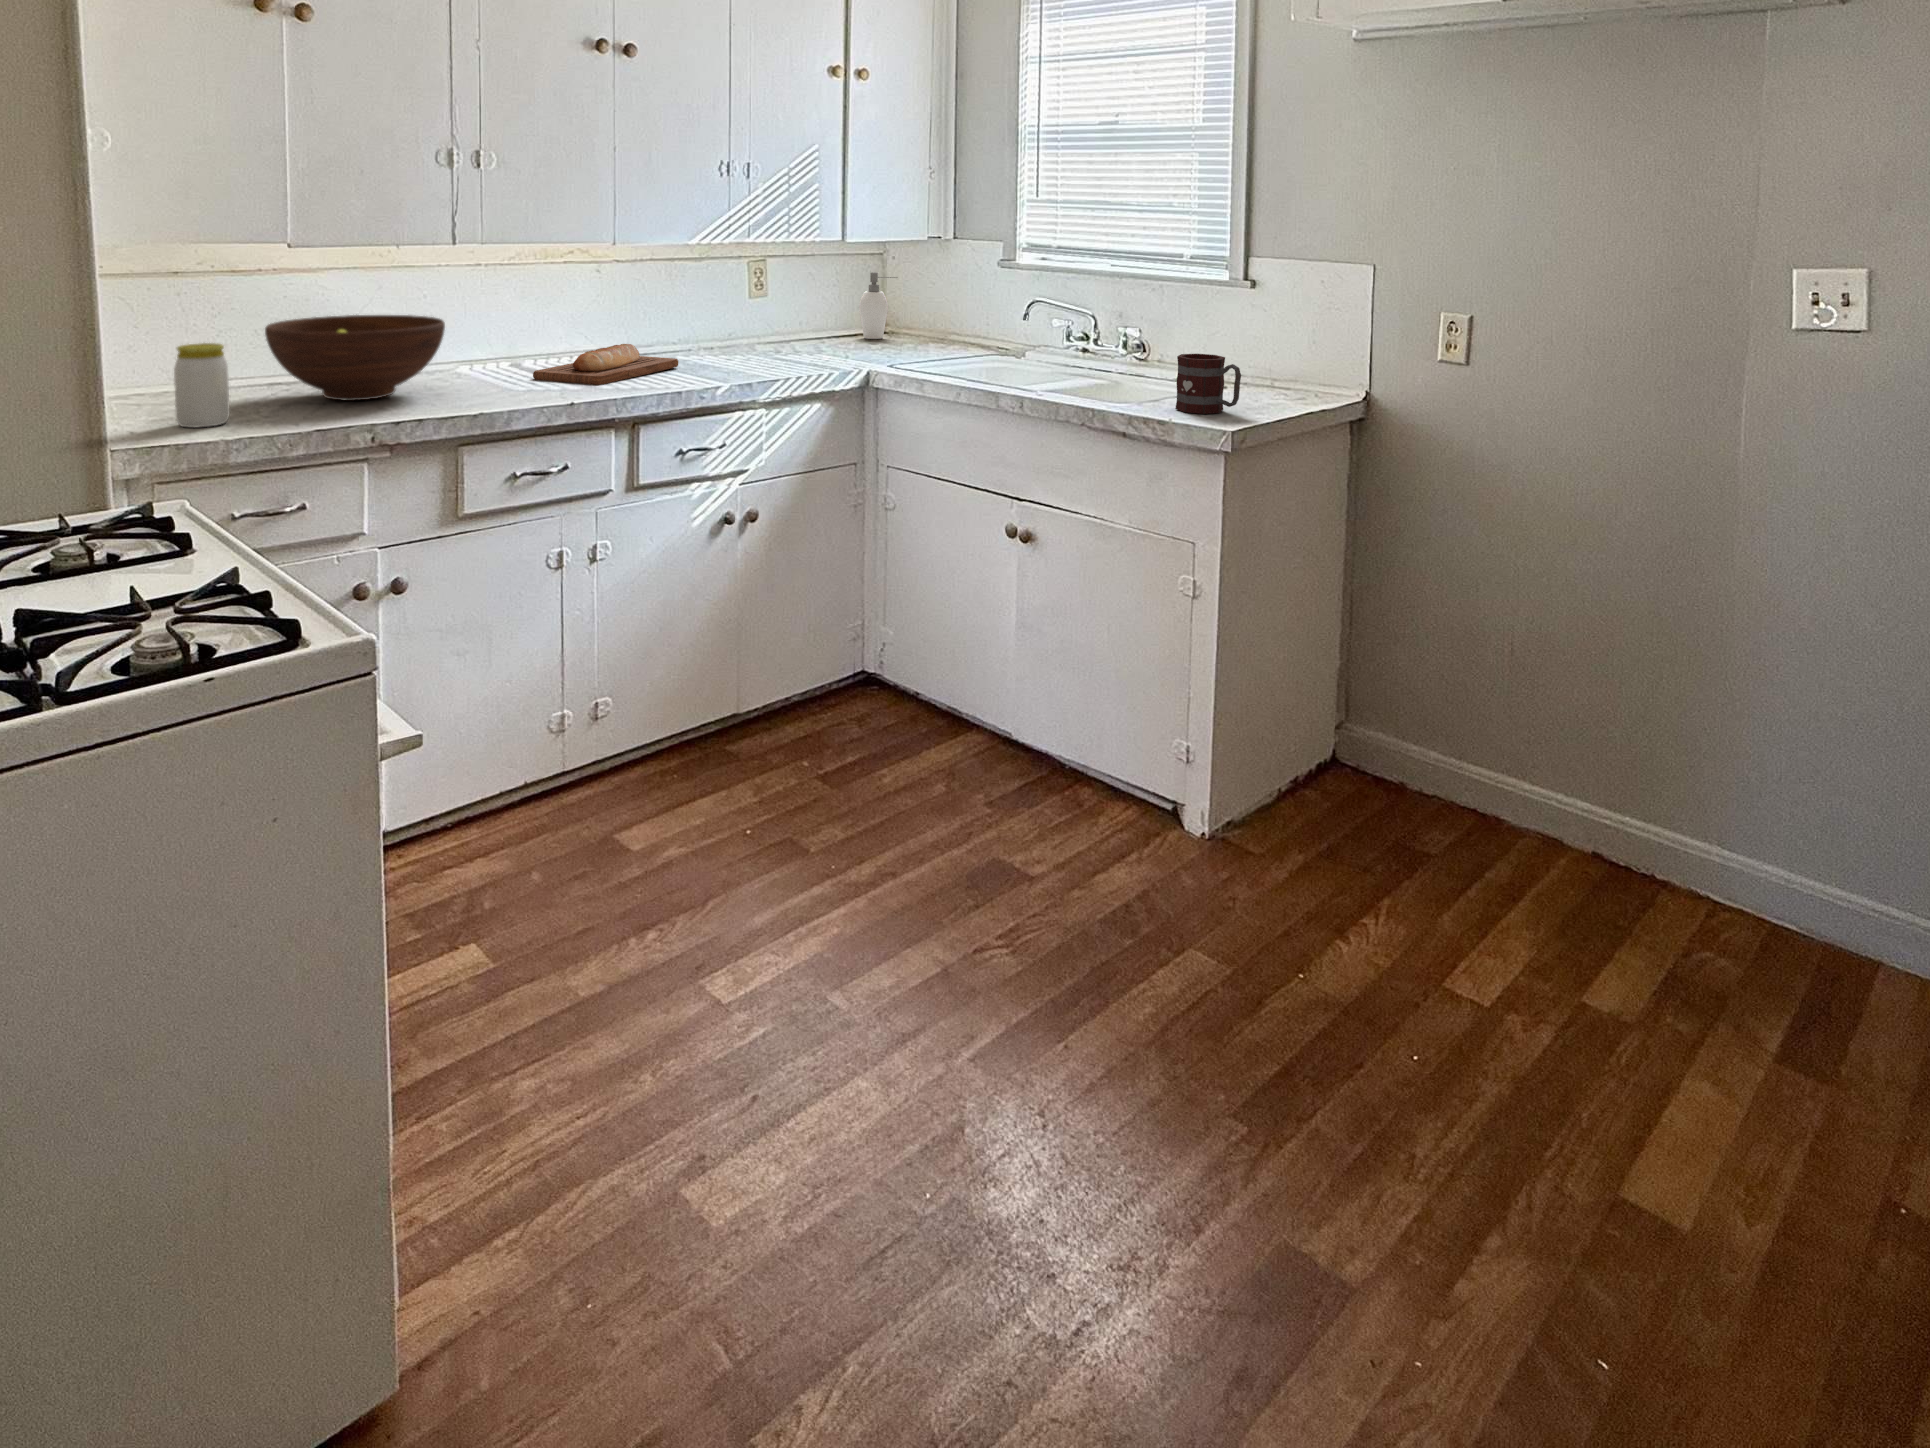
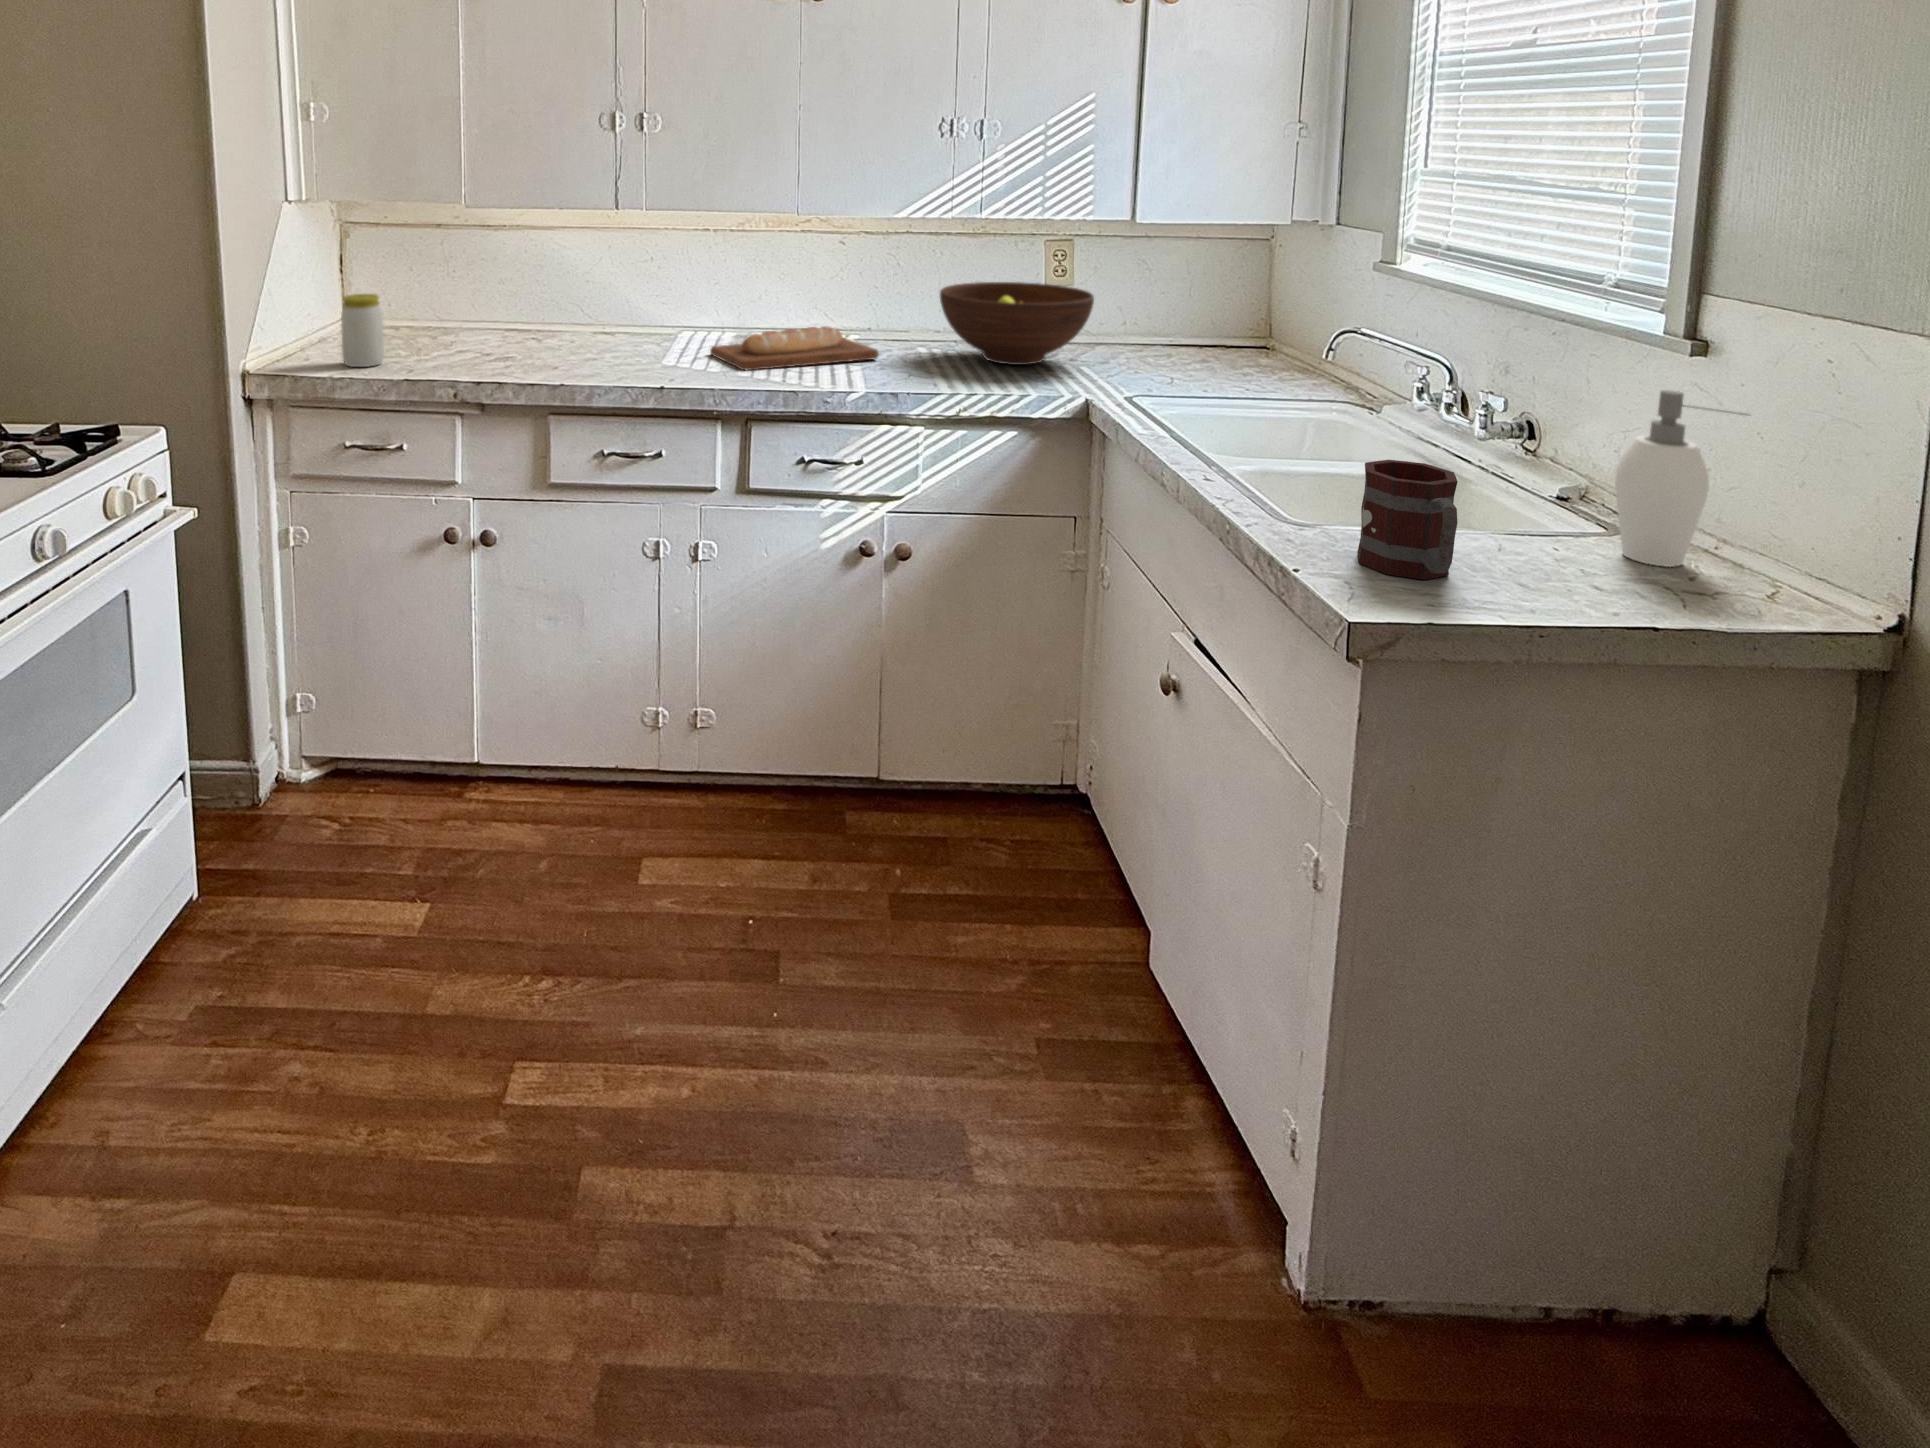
soap dispenser: present [859,272,897,339] -> present [1615,390,1751,567]
fruit bowl: present [265,315,445,401] -> present [940,282,1094,365]

